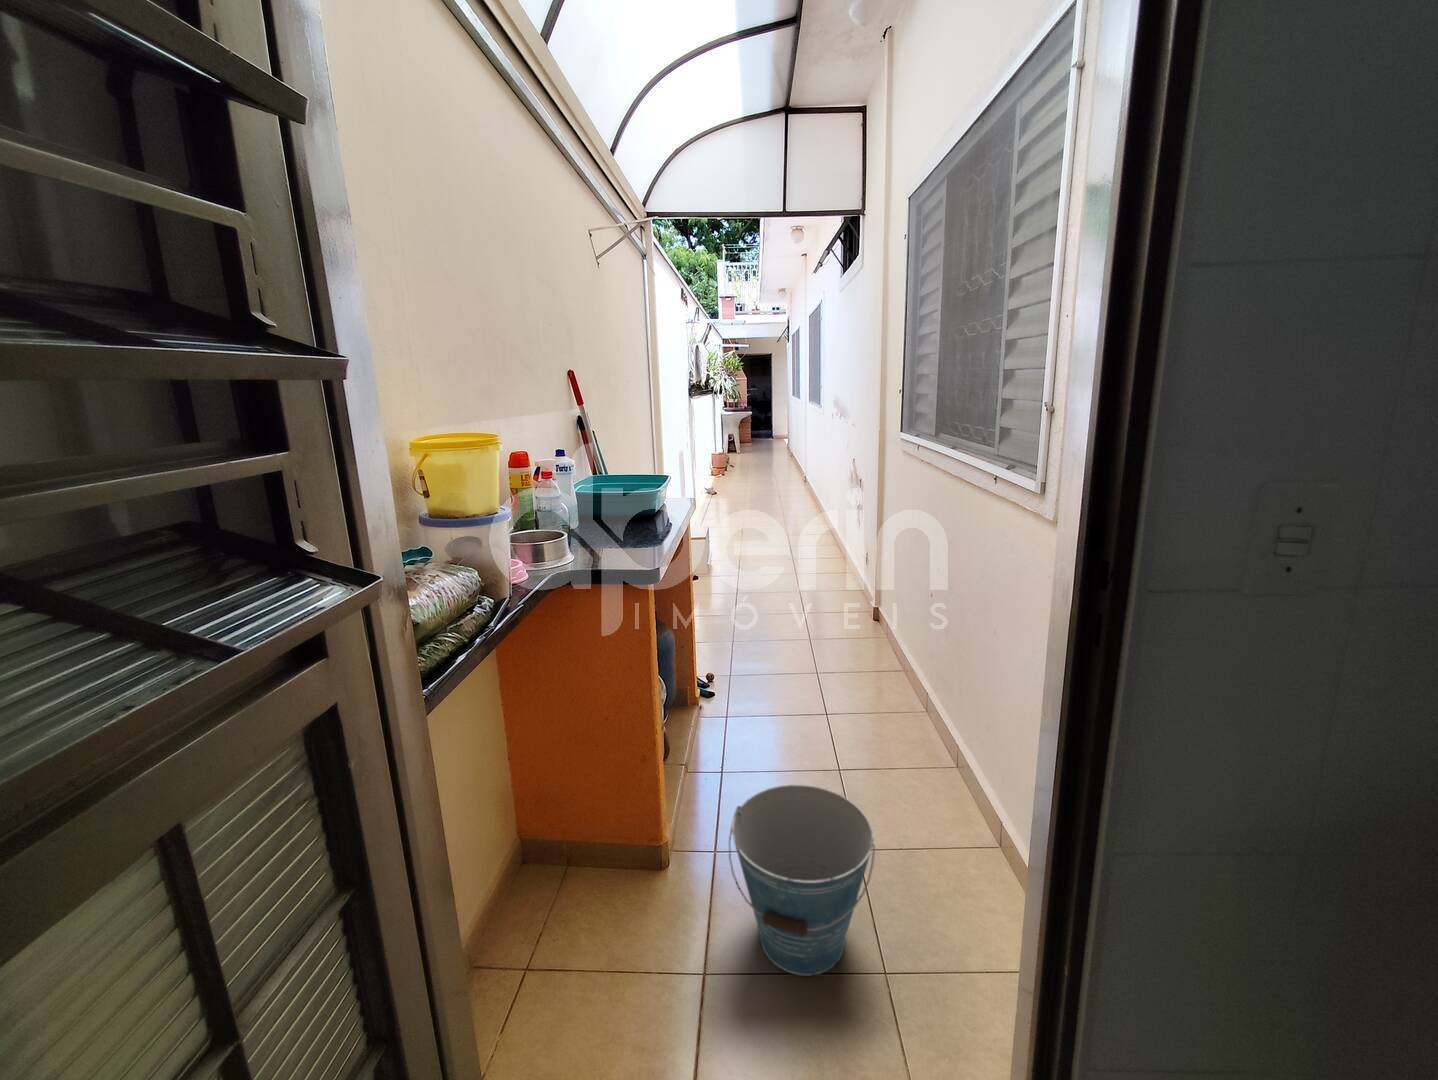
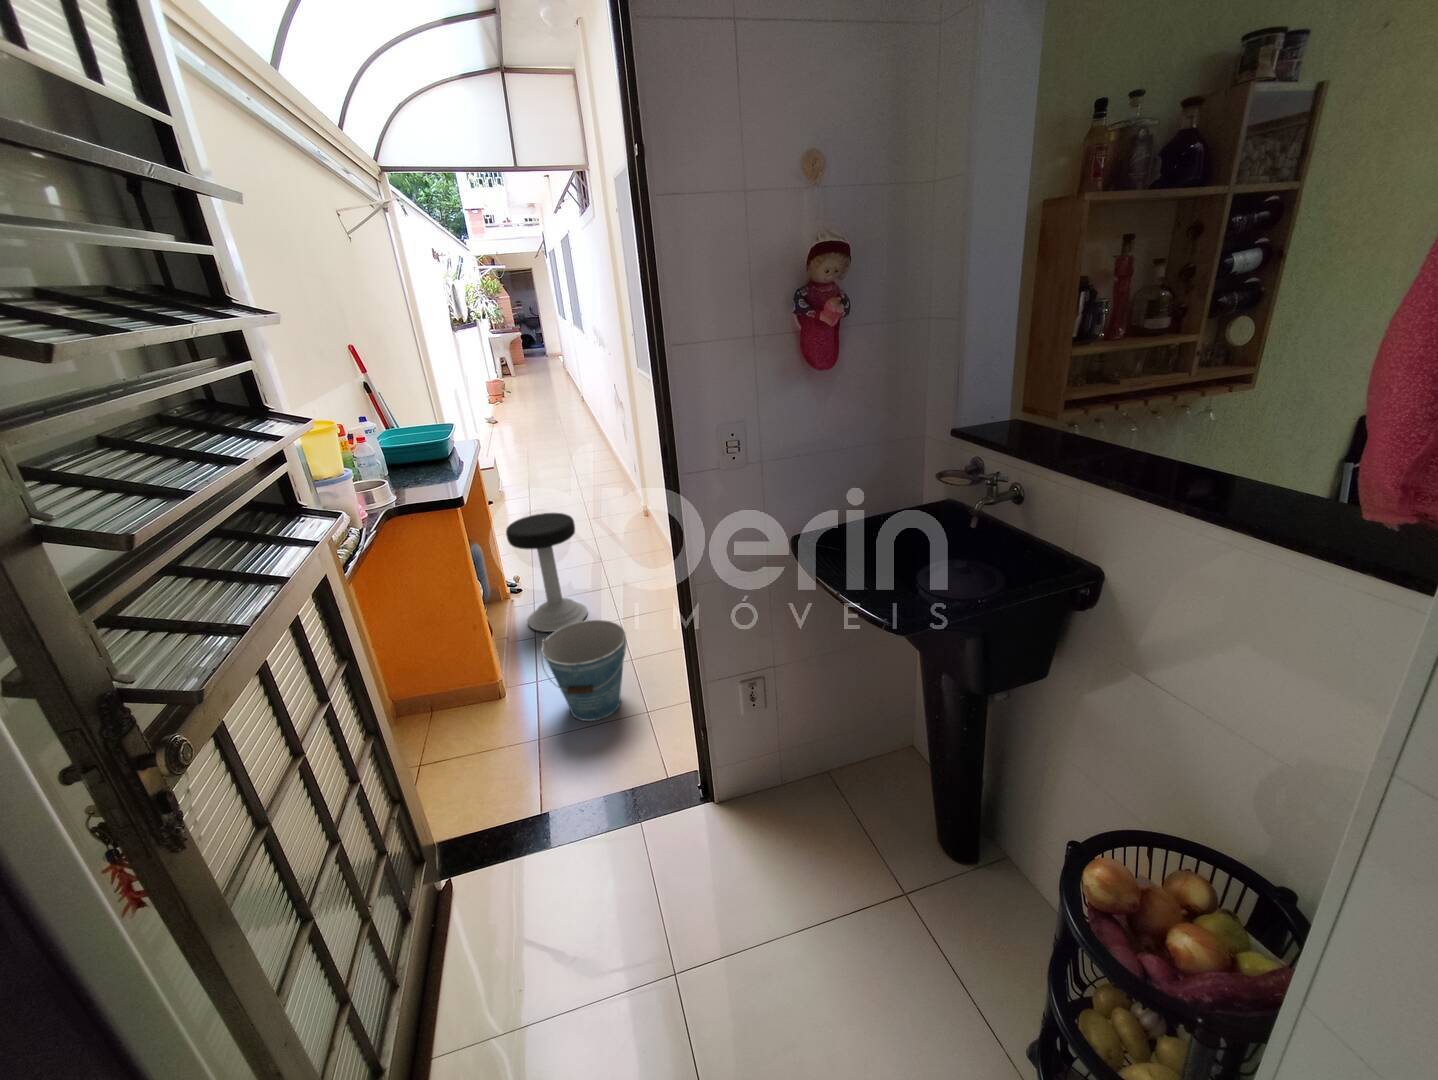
stool: none [708,600,800,770] -> present [506,513,587,632]

